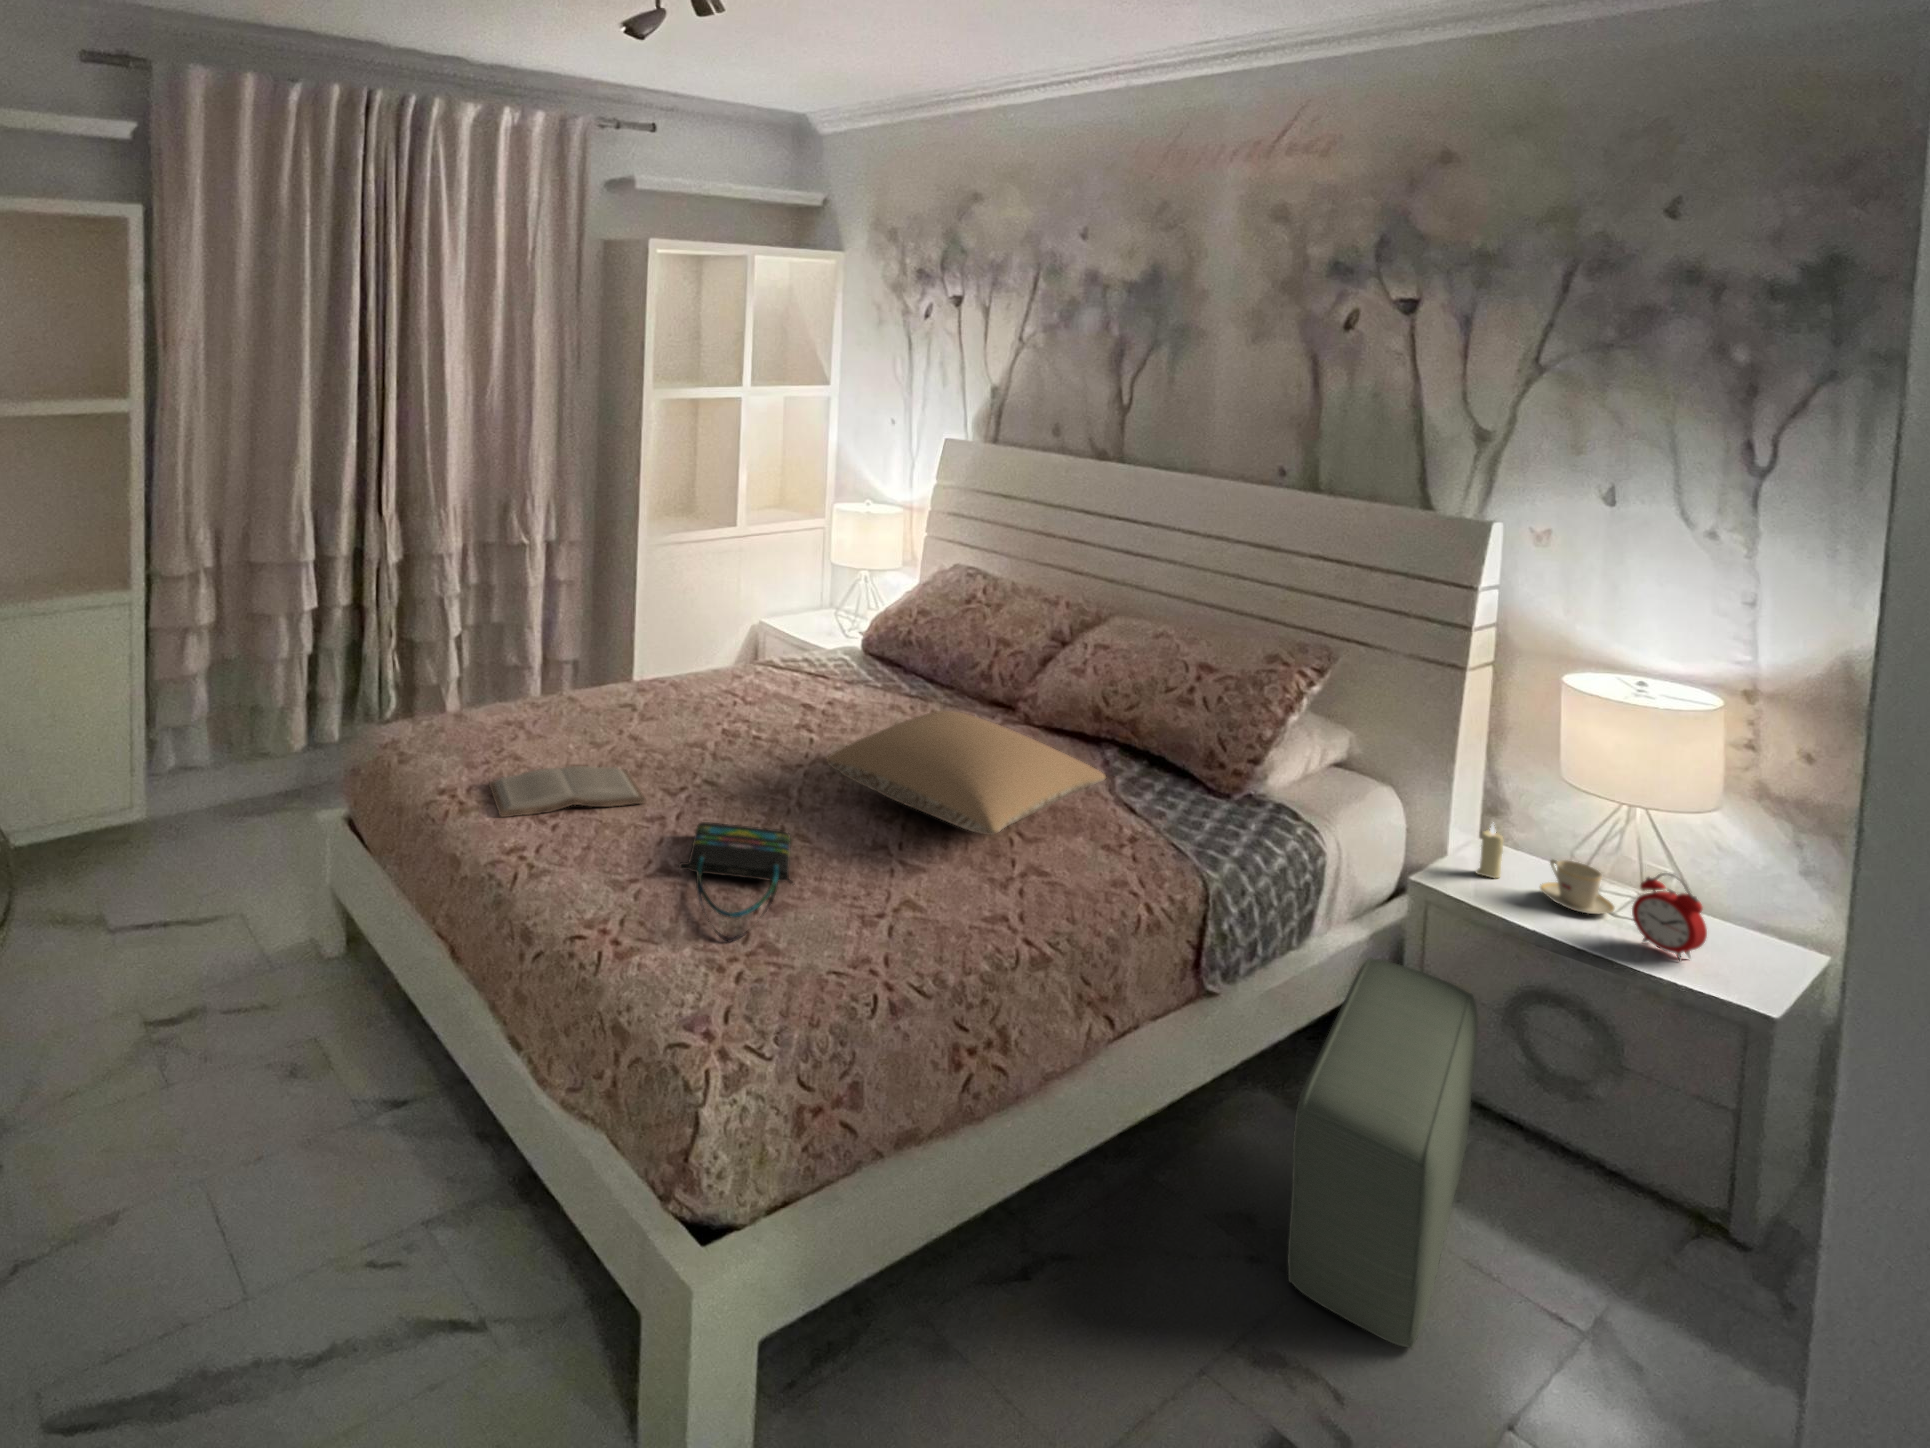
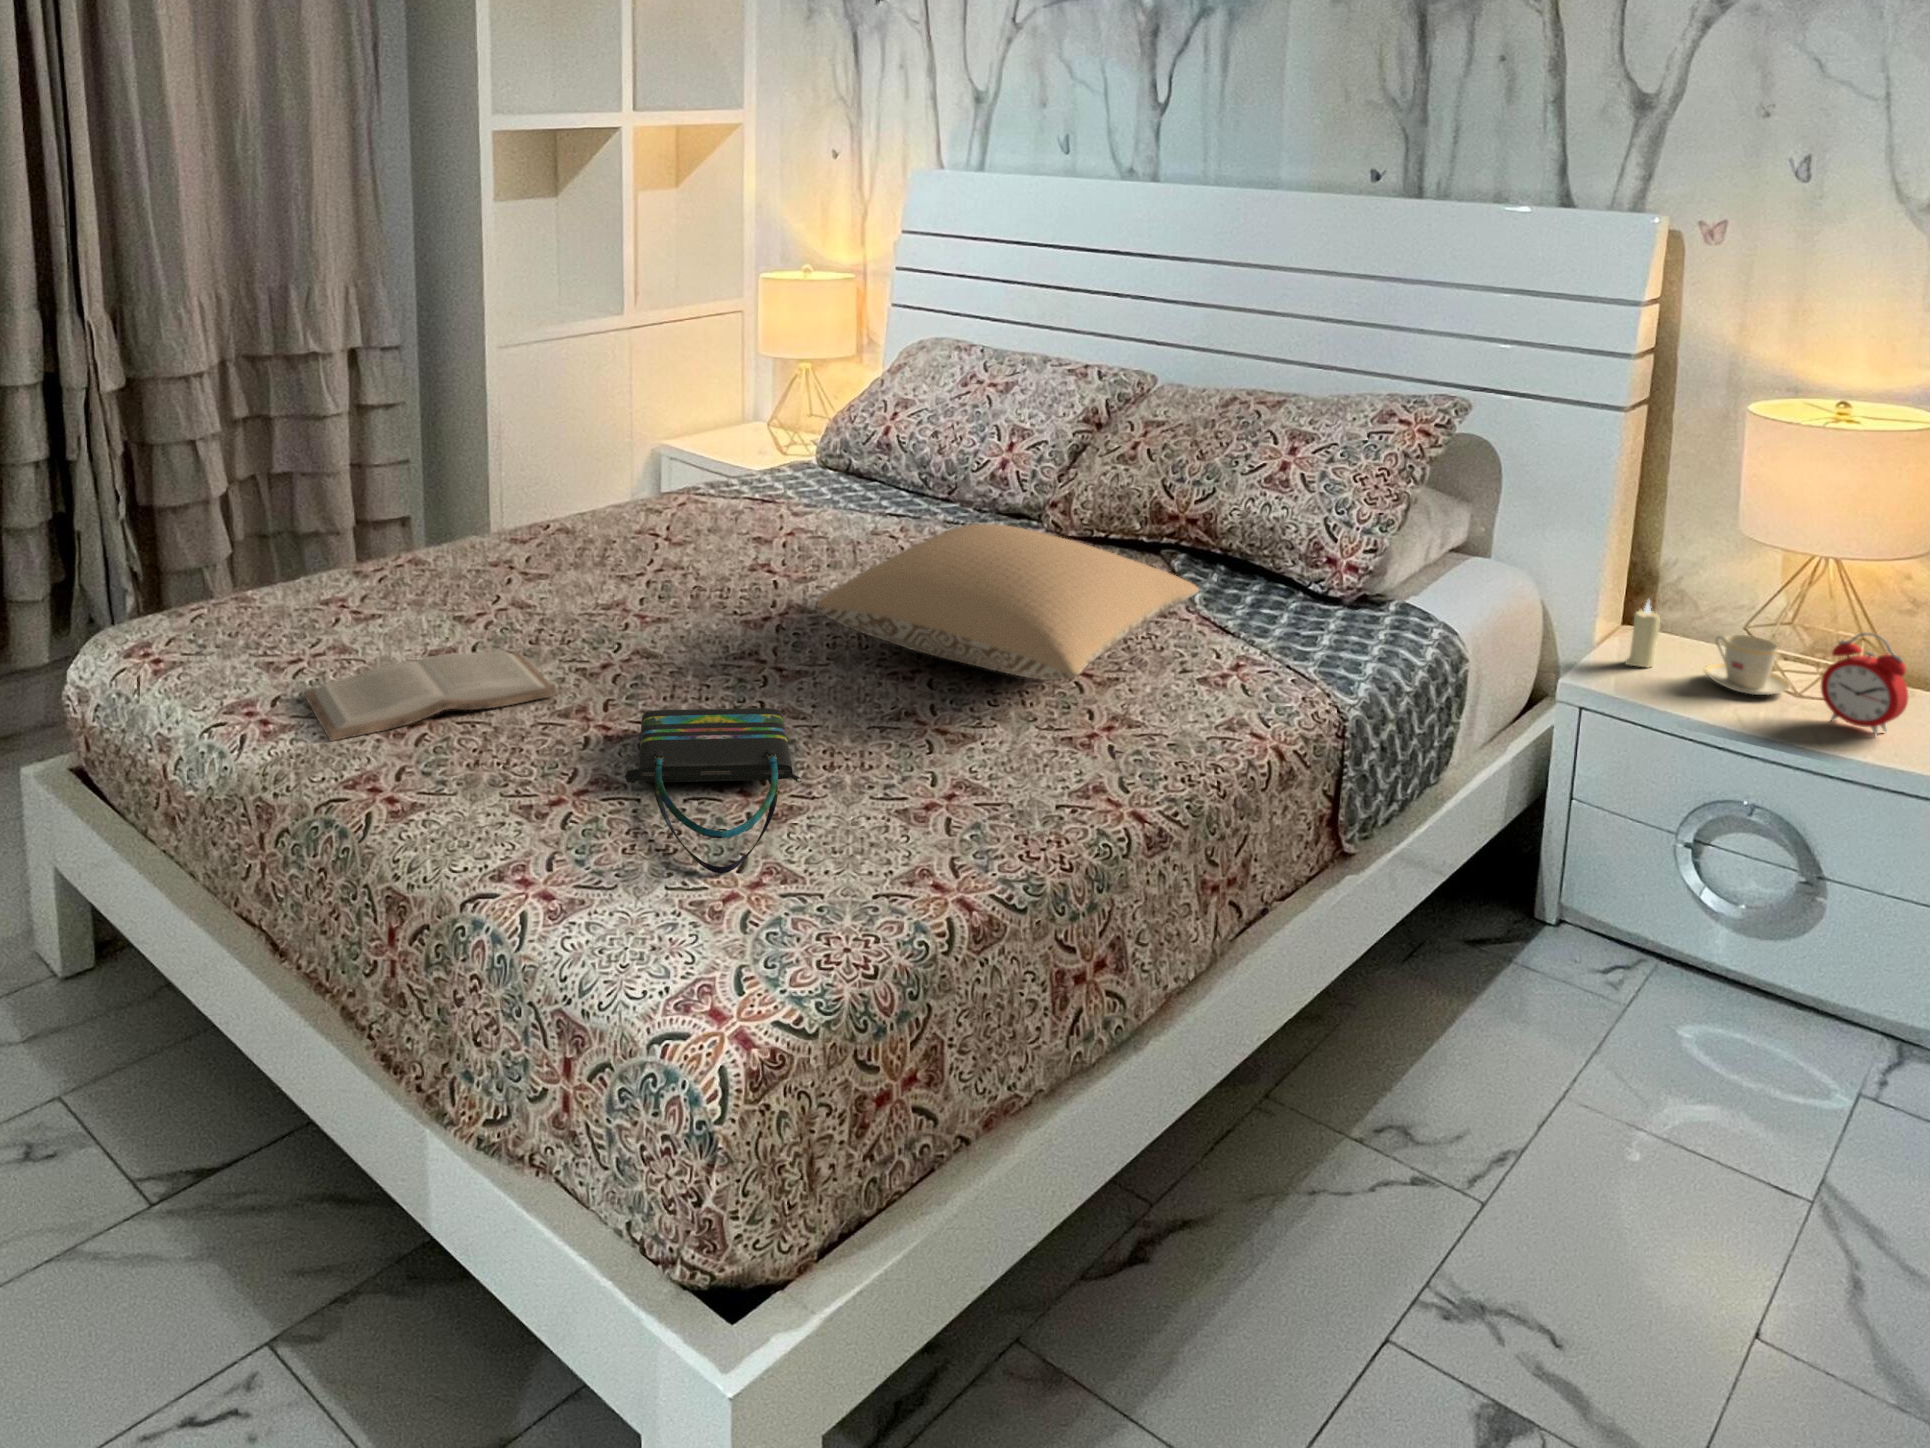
pouf: present [1288,958,1478,1348] -> none [1454,781,1651,1244]

